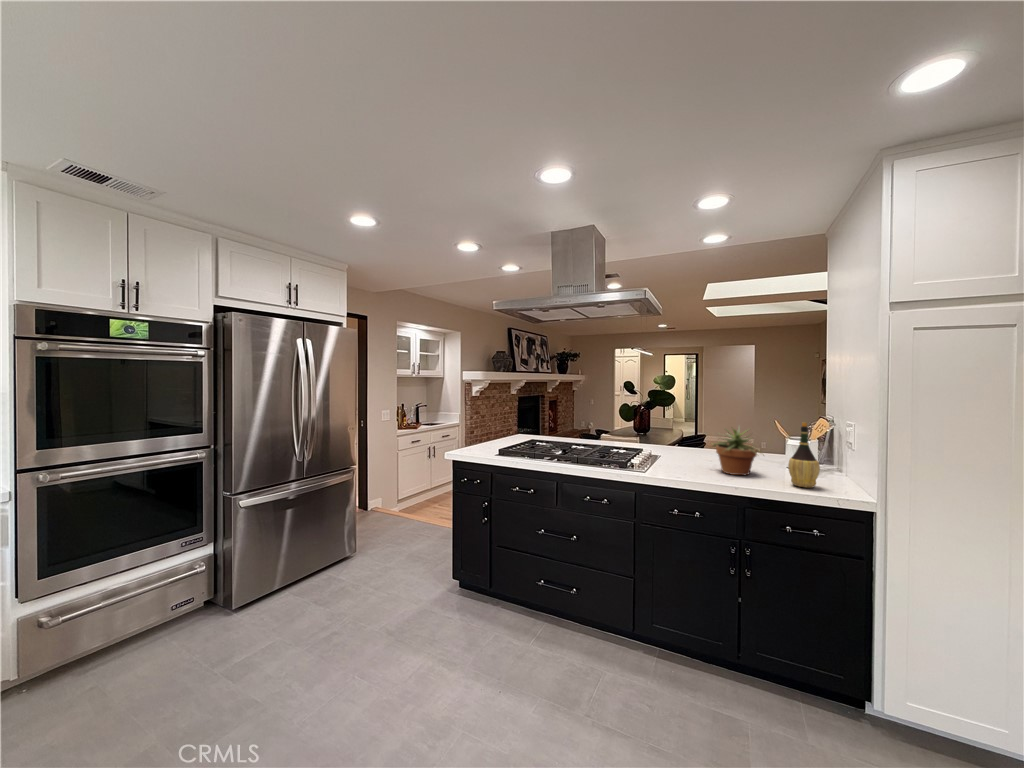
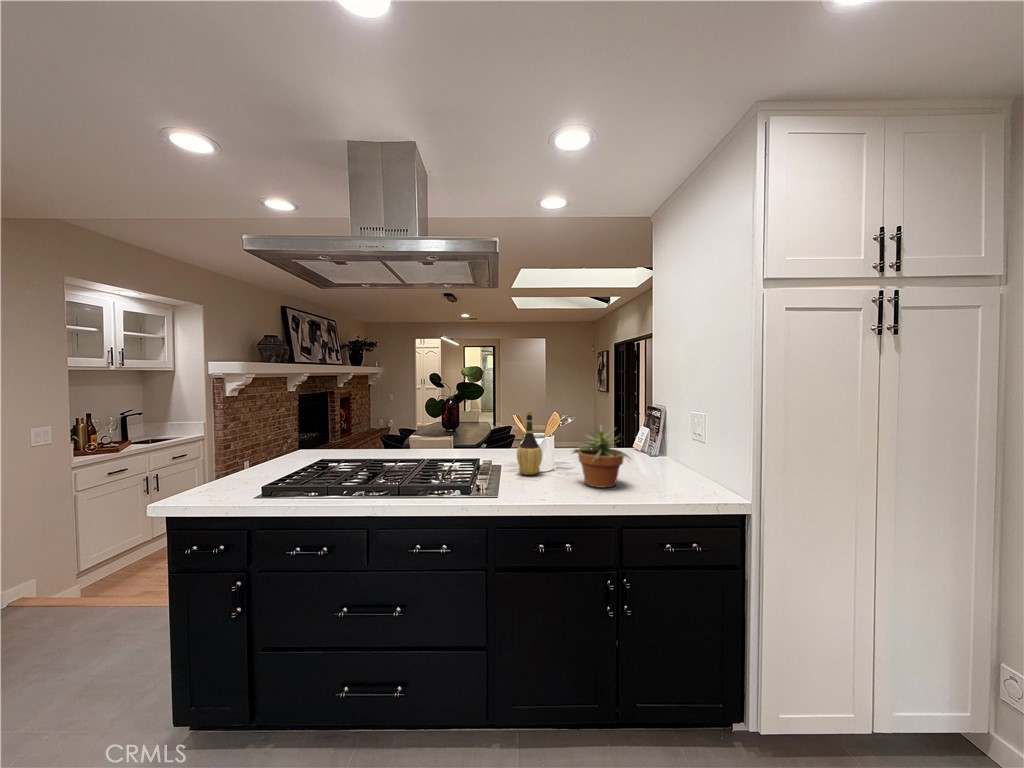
wine bottle: present [788,422,820,488] -> present [517,411,542,475]

